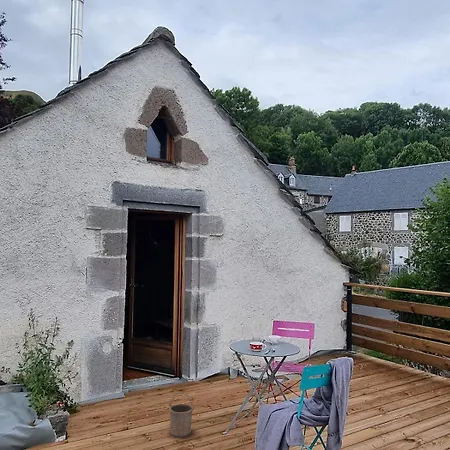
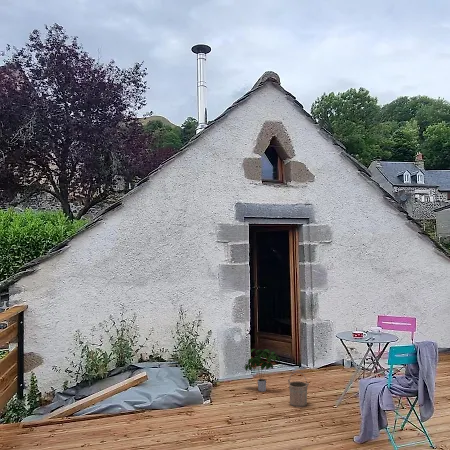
potted plant: none [113,363,159,417] -> present [244,349,280,391]

